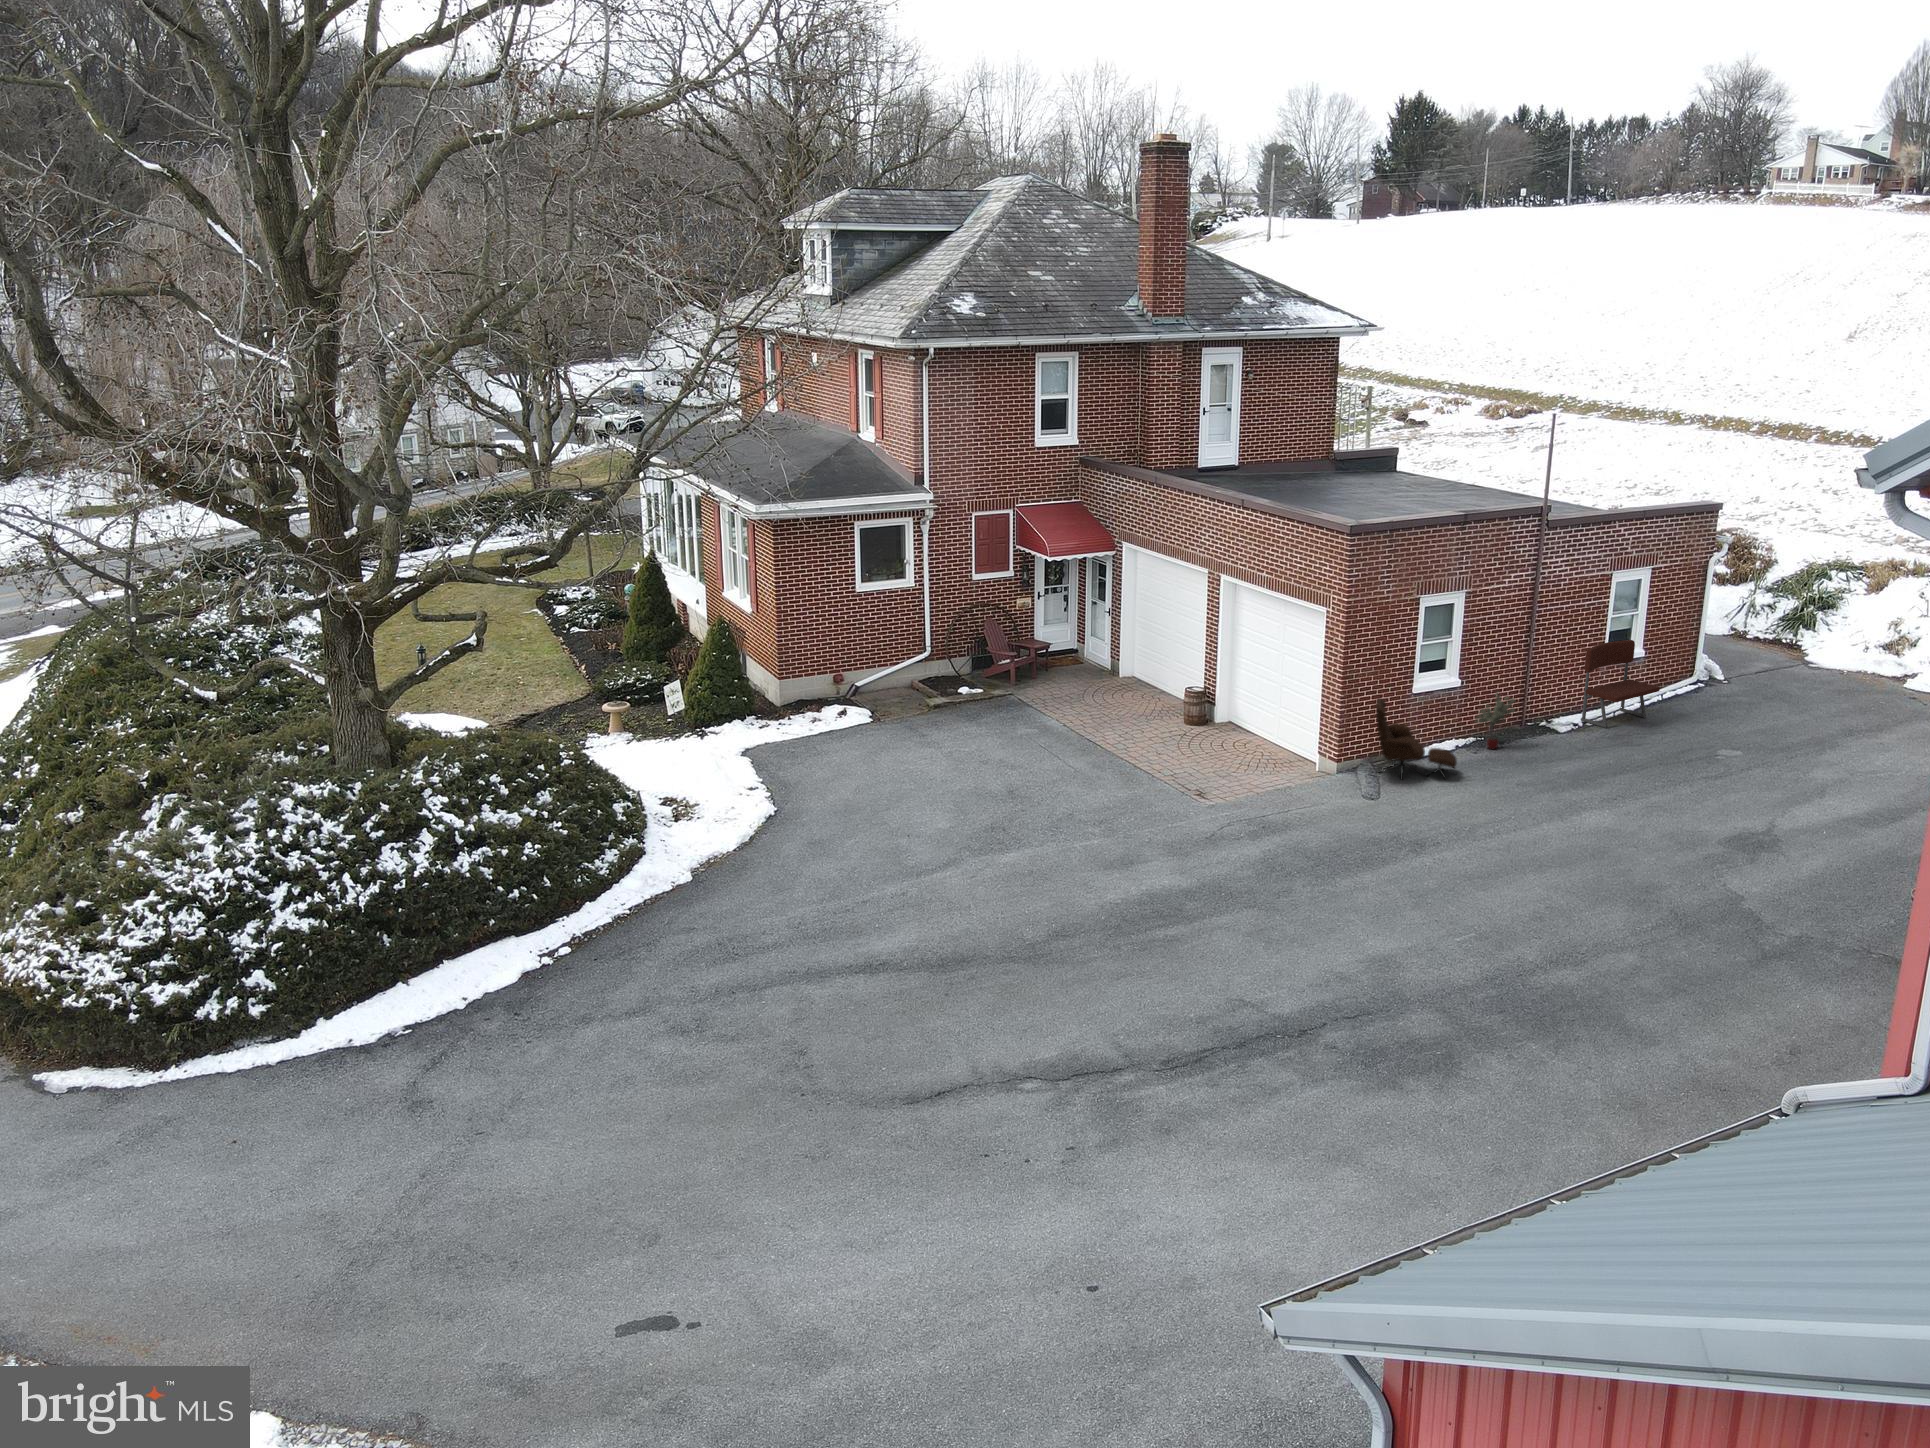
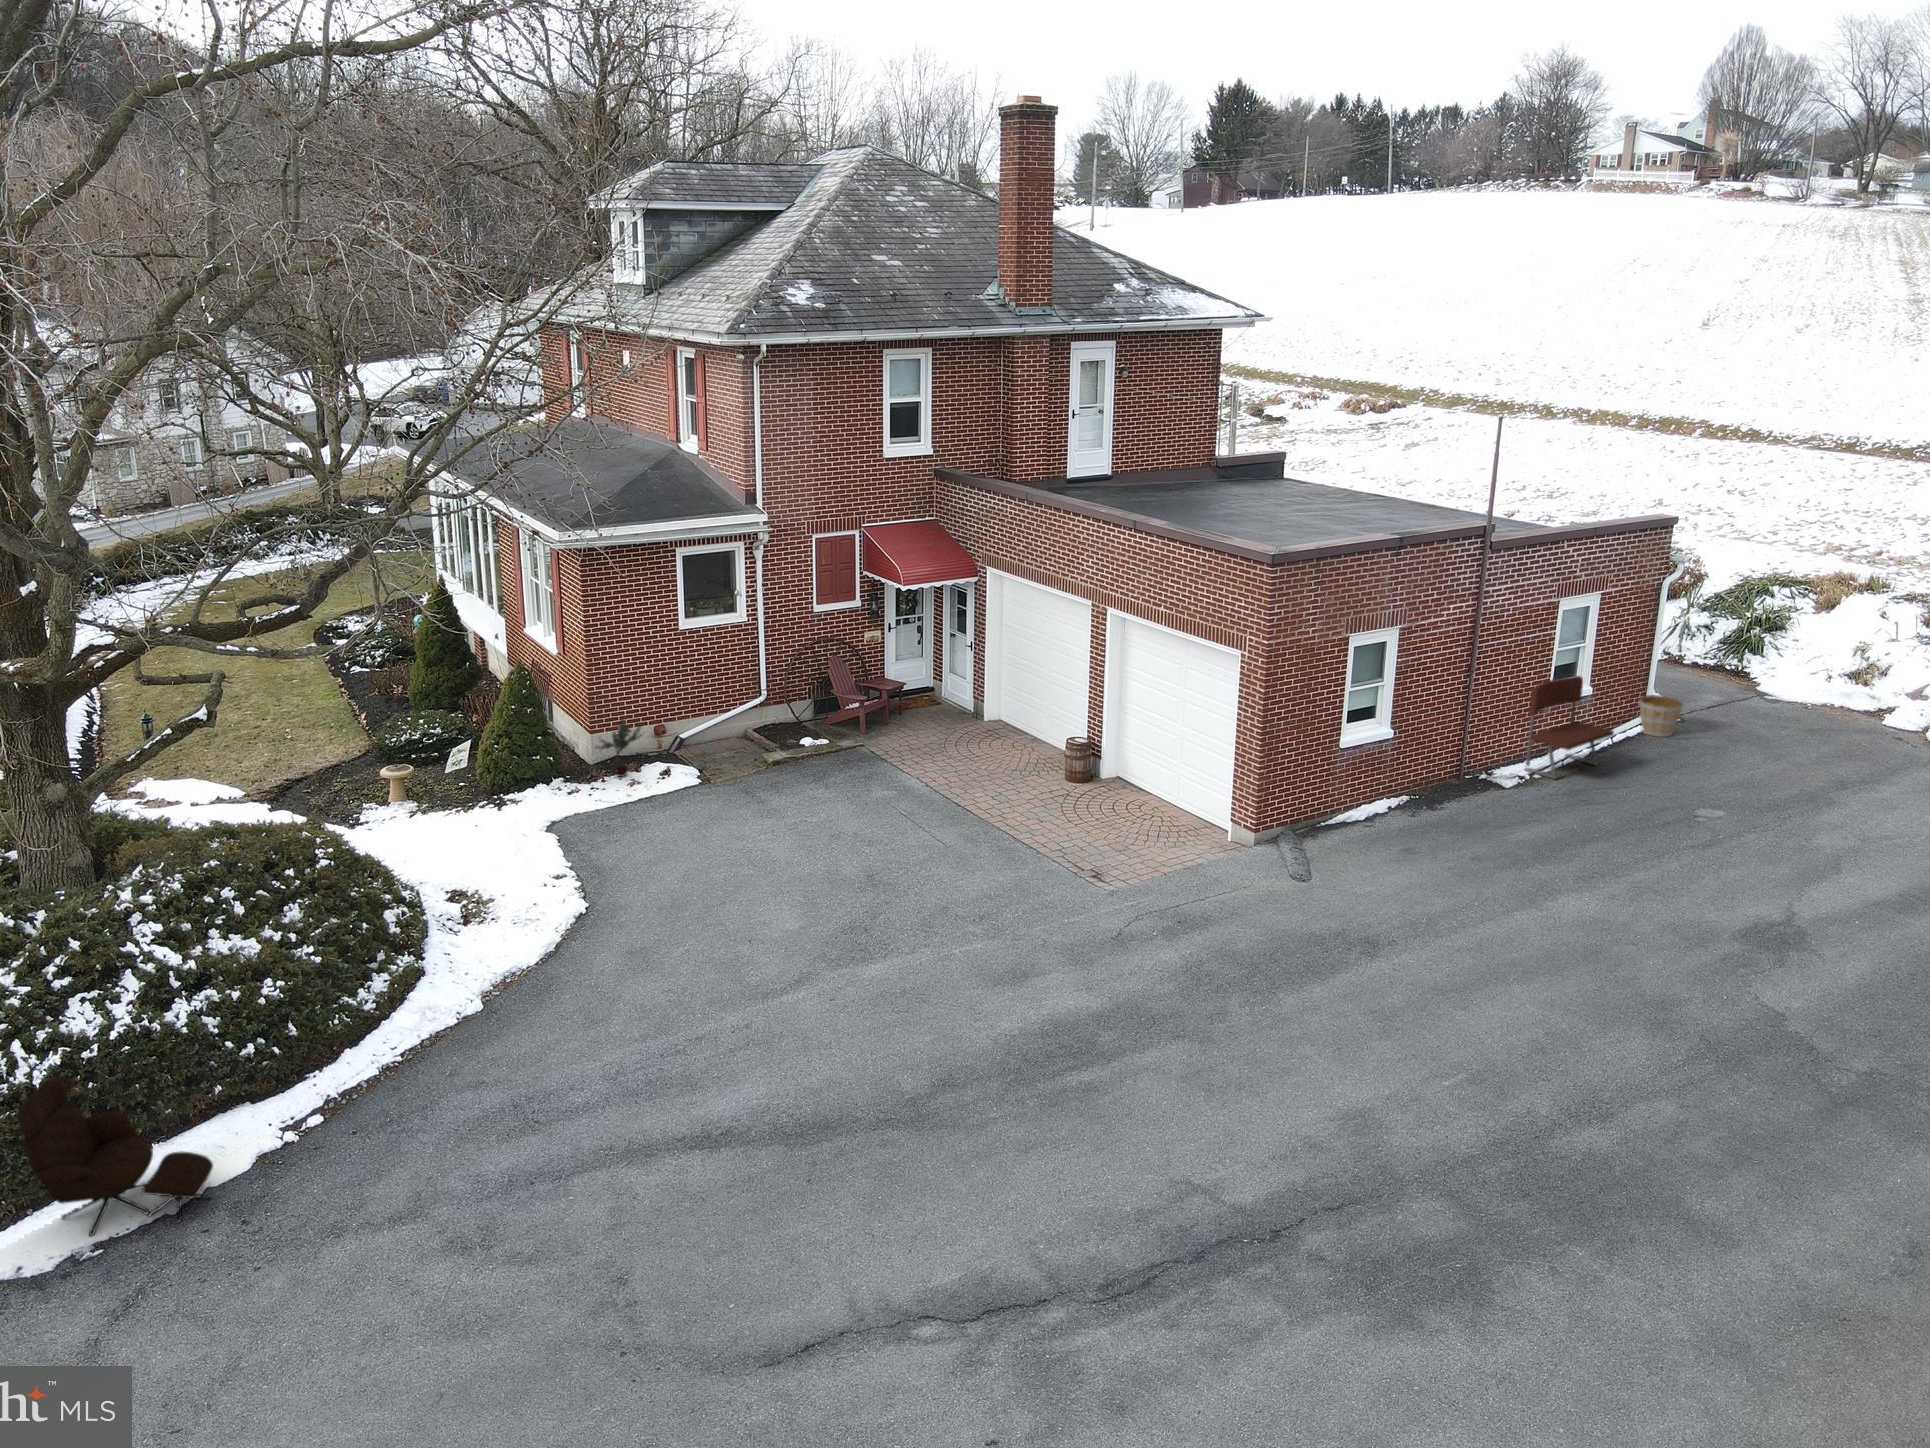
wooden bucket: none [1690,660,1729,696] -> present [1639,695,1683,737]
potted tree: present [1476,693,1515,749] -> present [596,717,642,777]
lounge chair: present [1376,698,1457,779] -> present [17,1077,213,1236]

